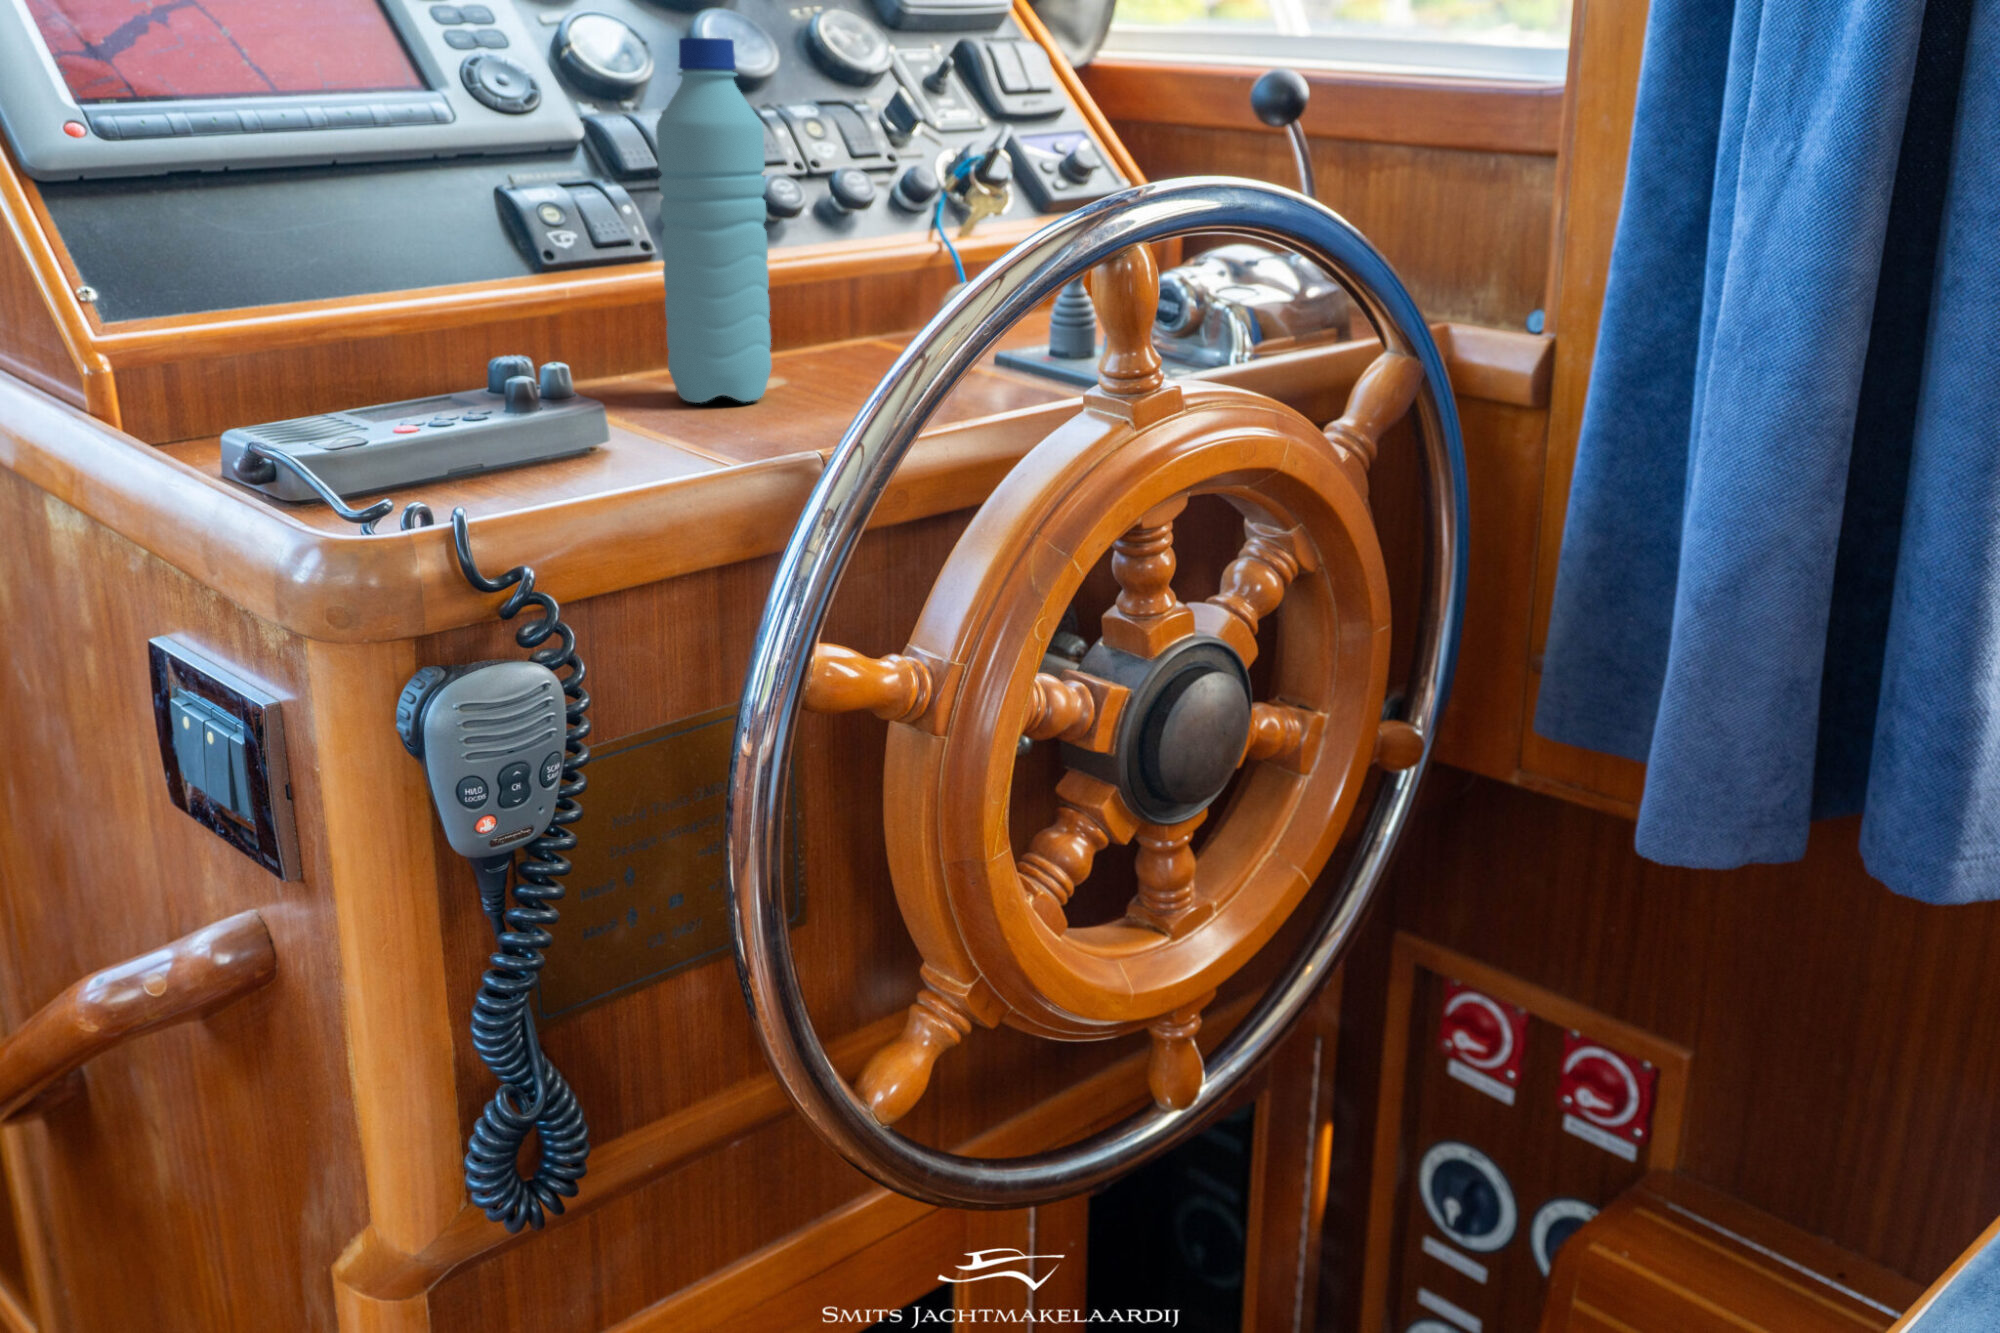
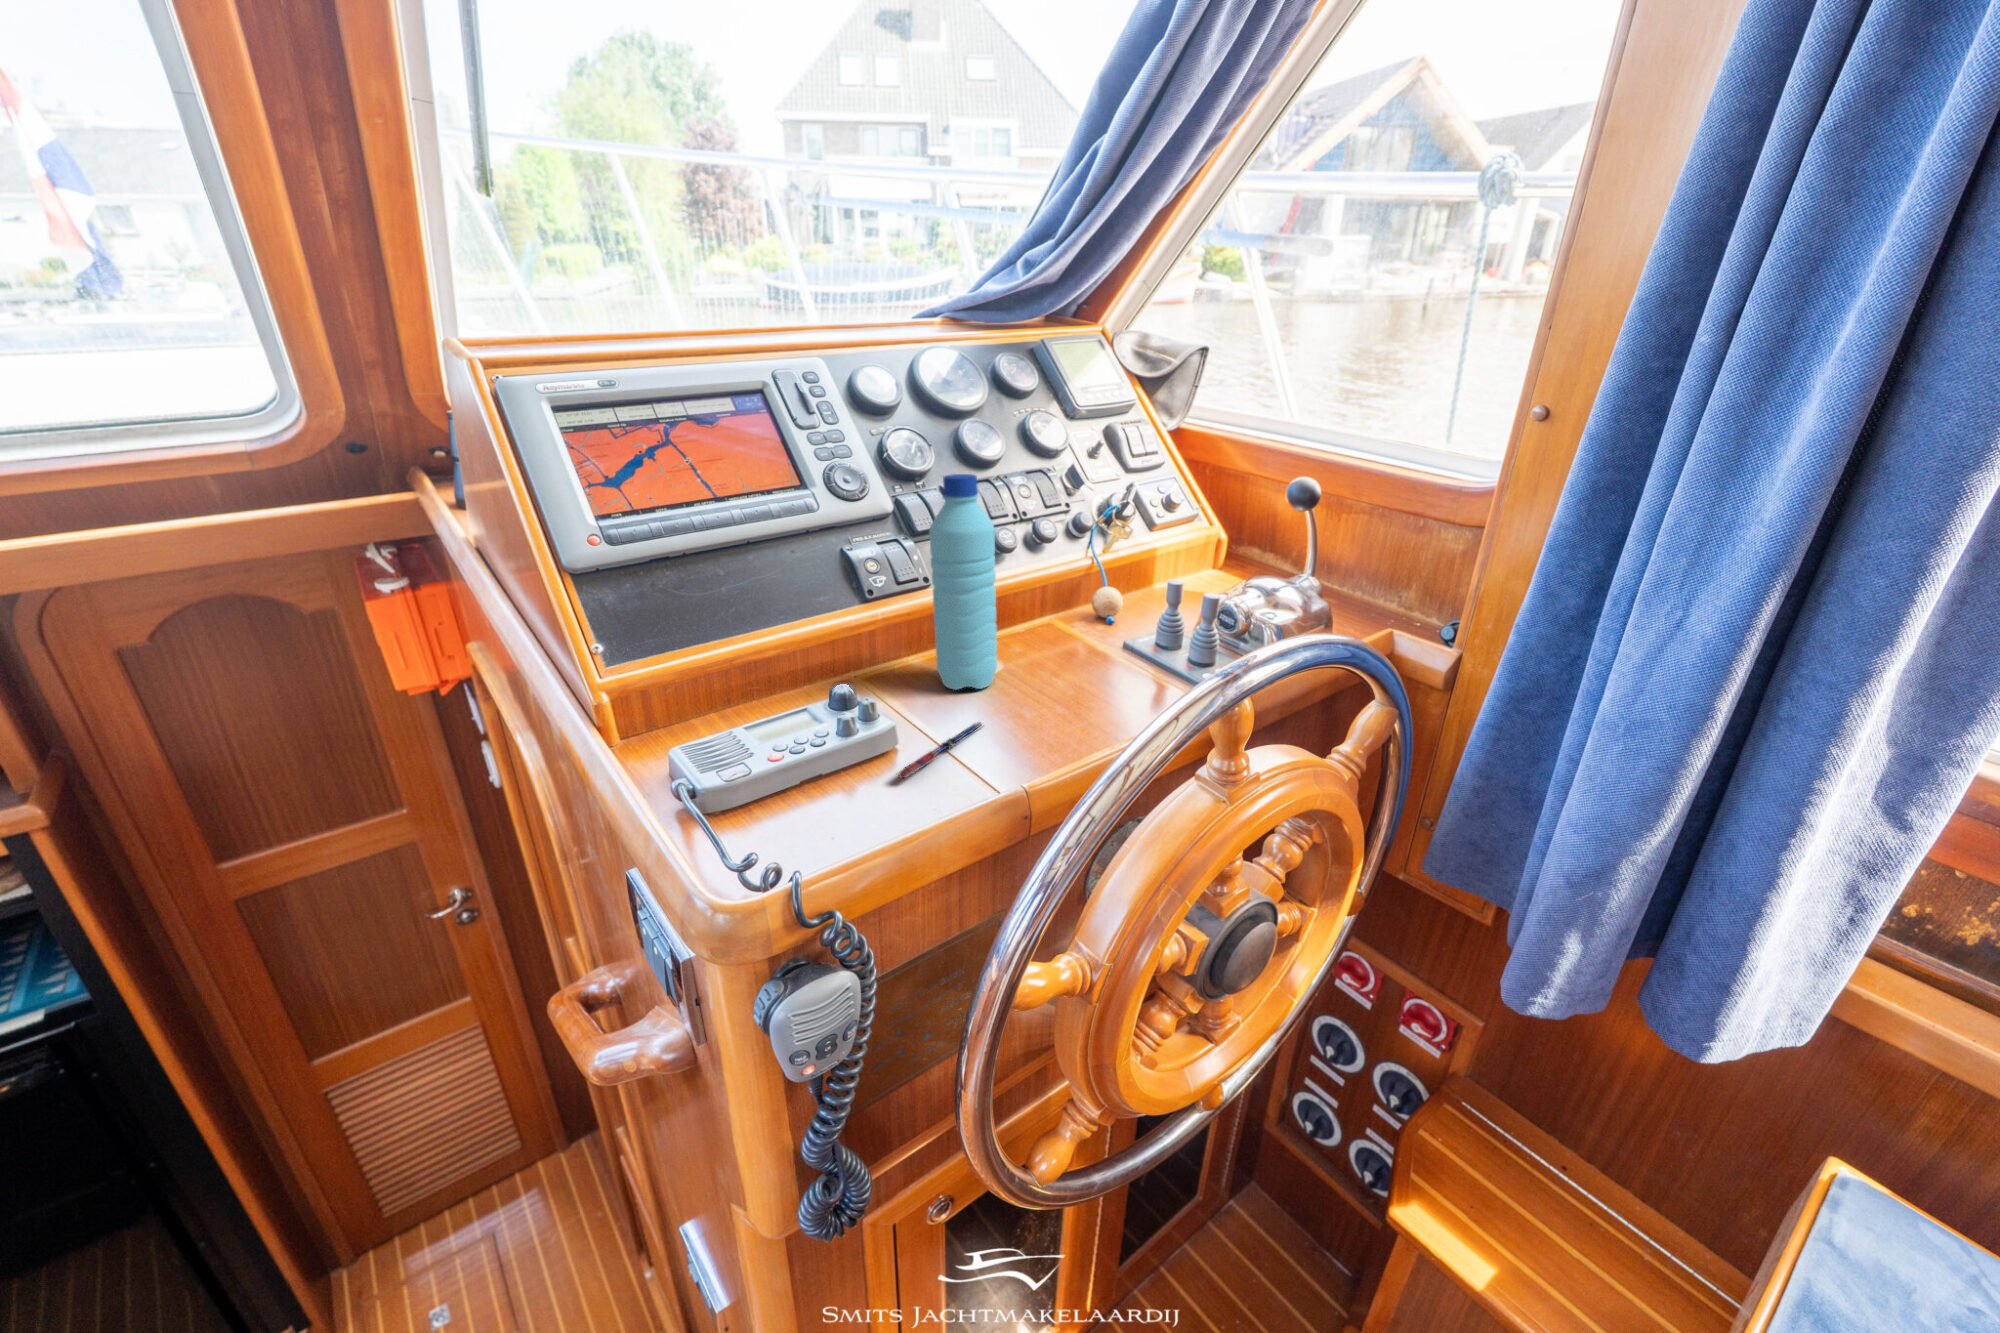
pen: none [616,425,753,460] -> present [899,722,981,778]

